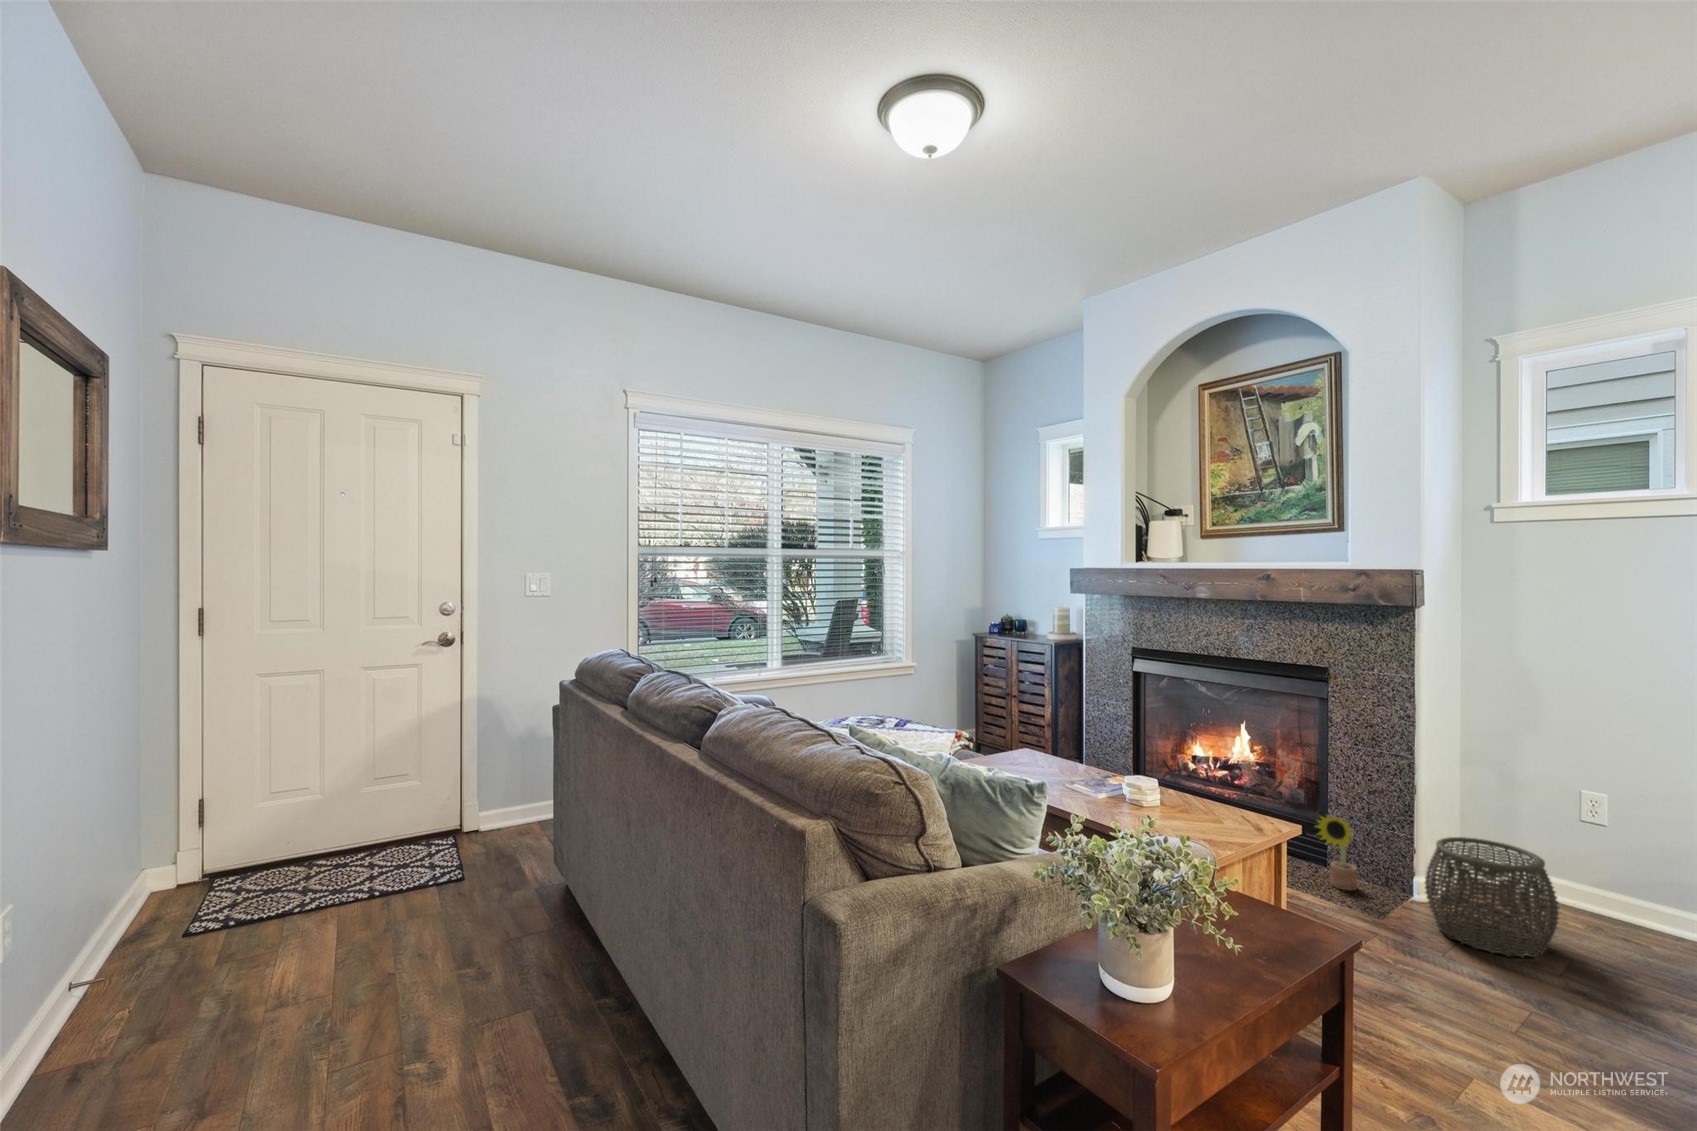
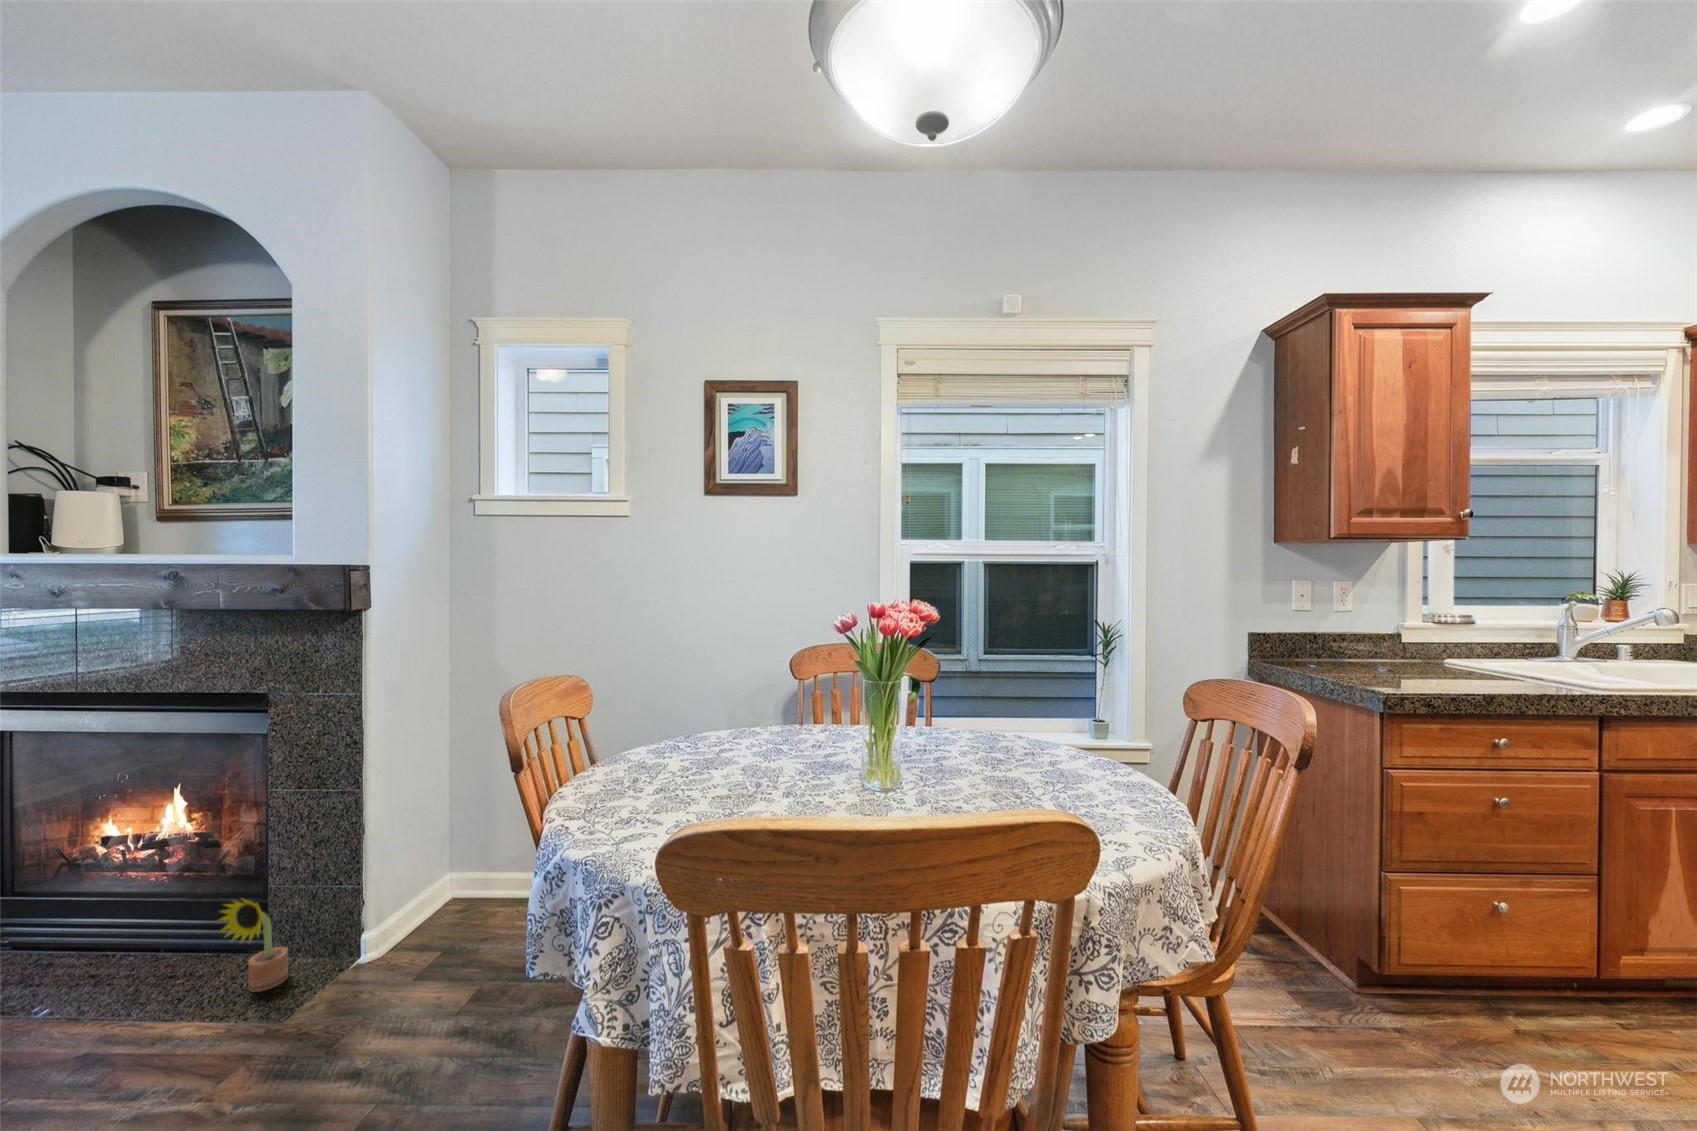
woven basket: present [1425,837,1559,958] -> none [326,876,475,1037]

